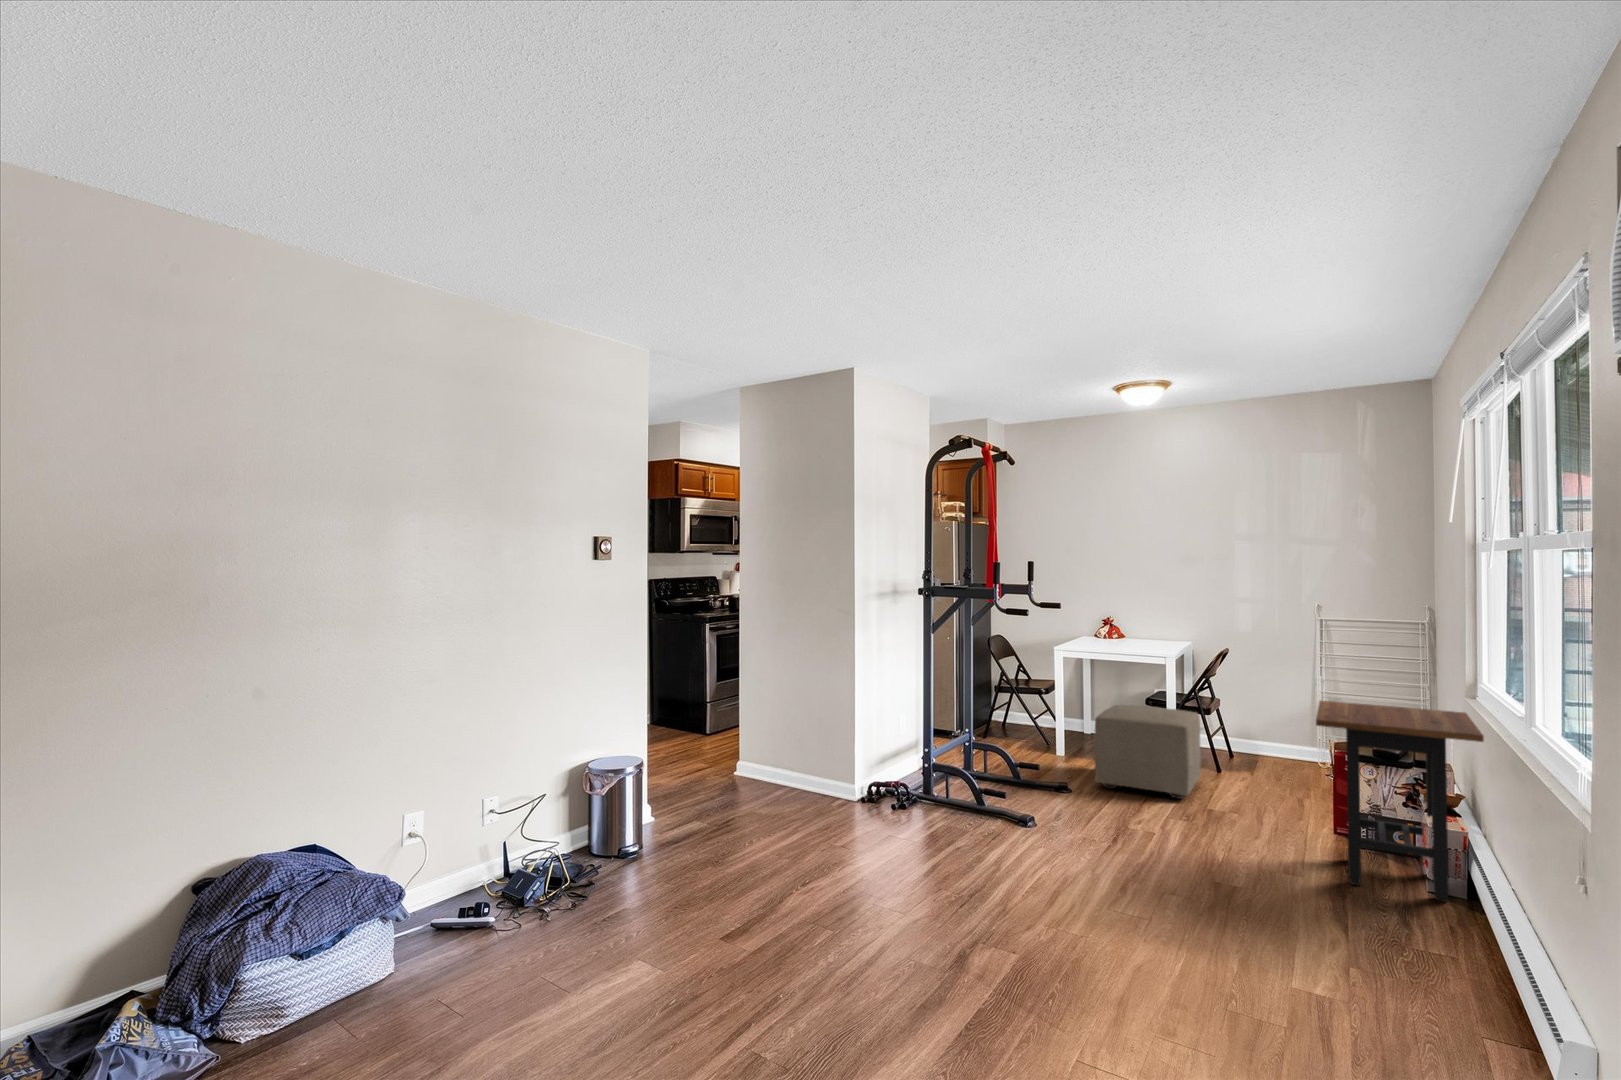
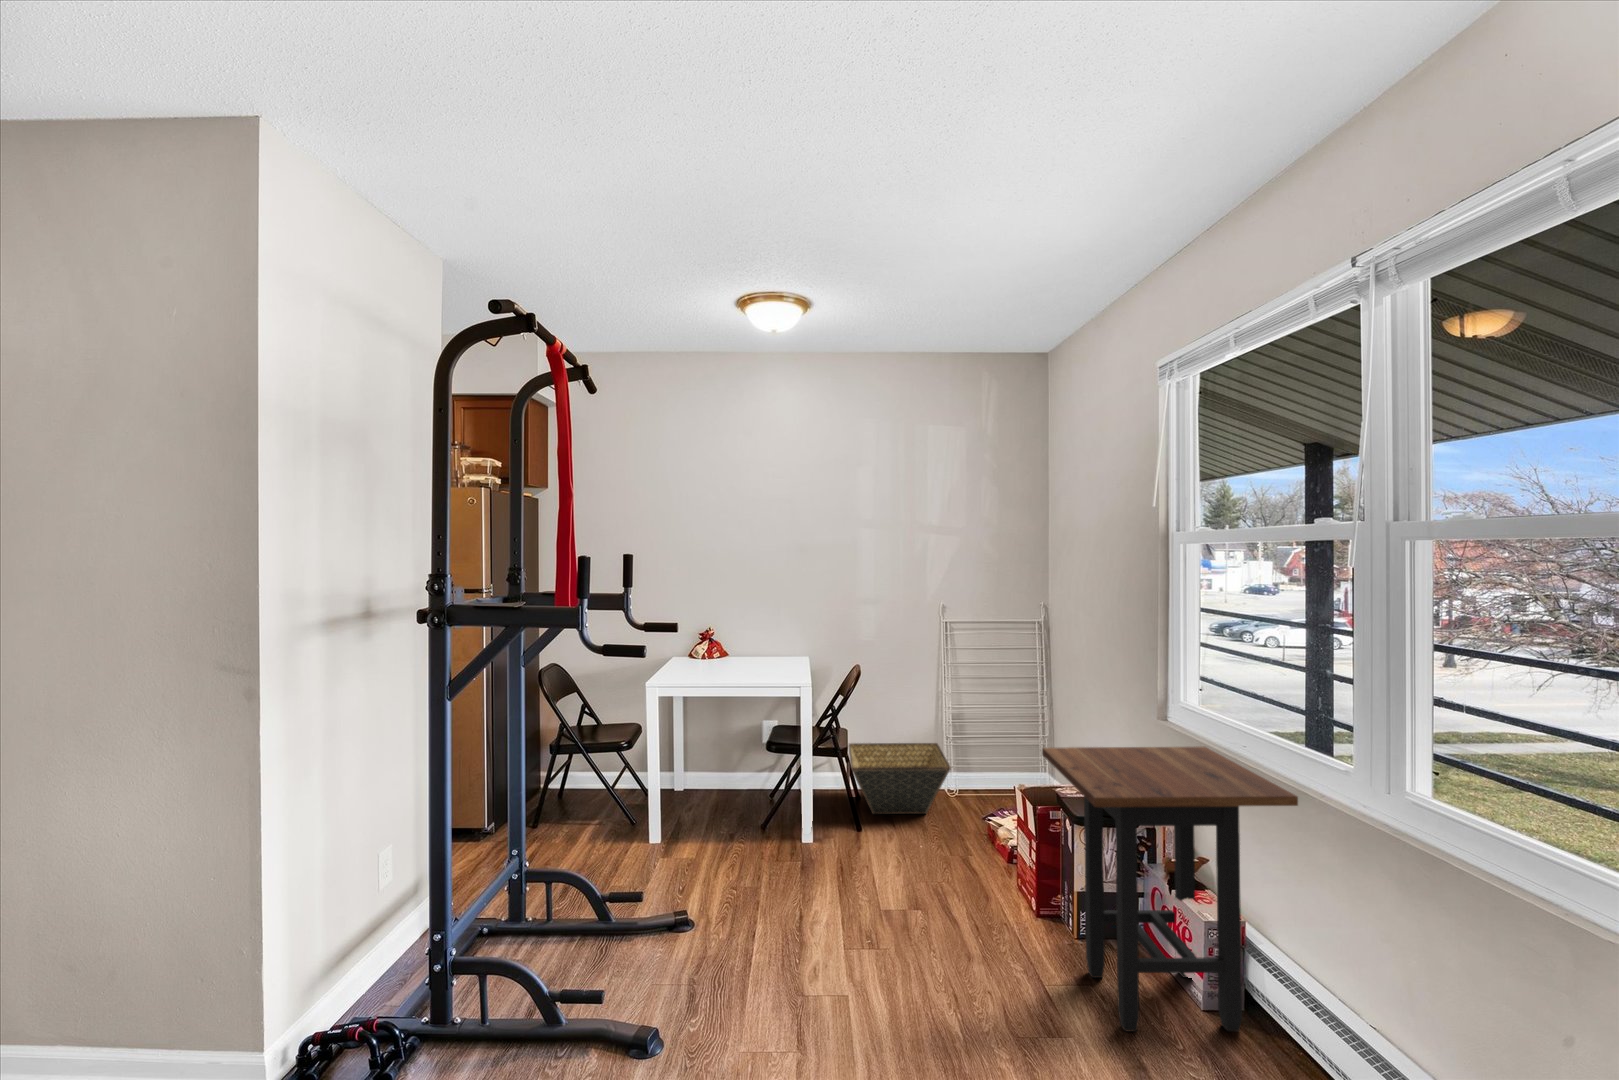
ottoman: present [1095,705,1201,799] -> none [719,760,851,899]
basket: none [1216,714,1309,773] -> present [849,743,951,814]

